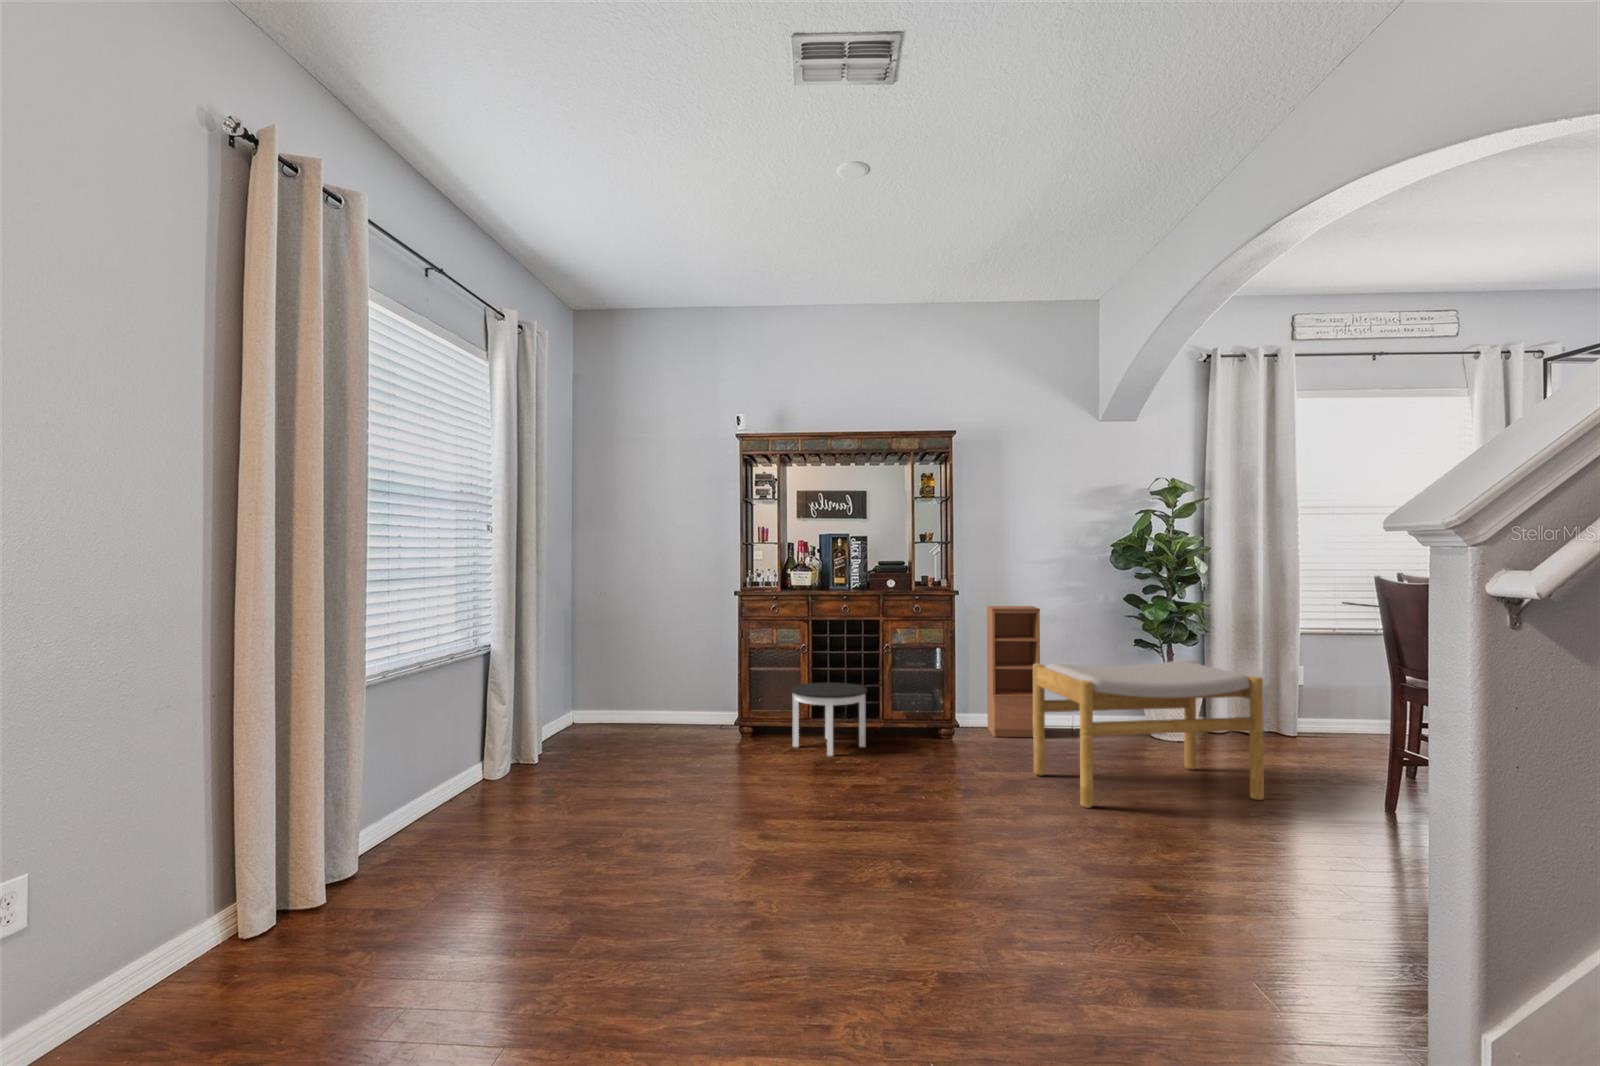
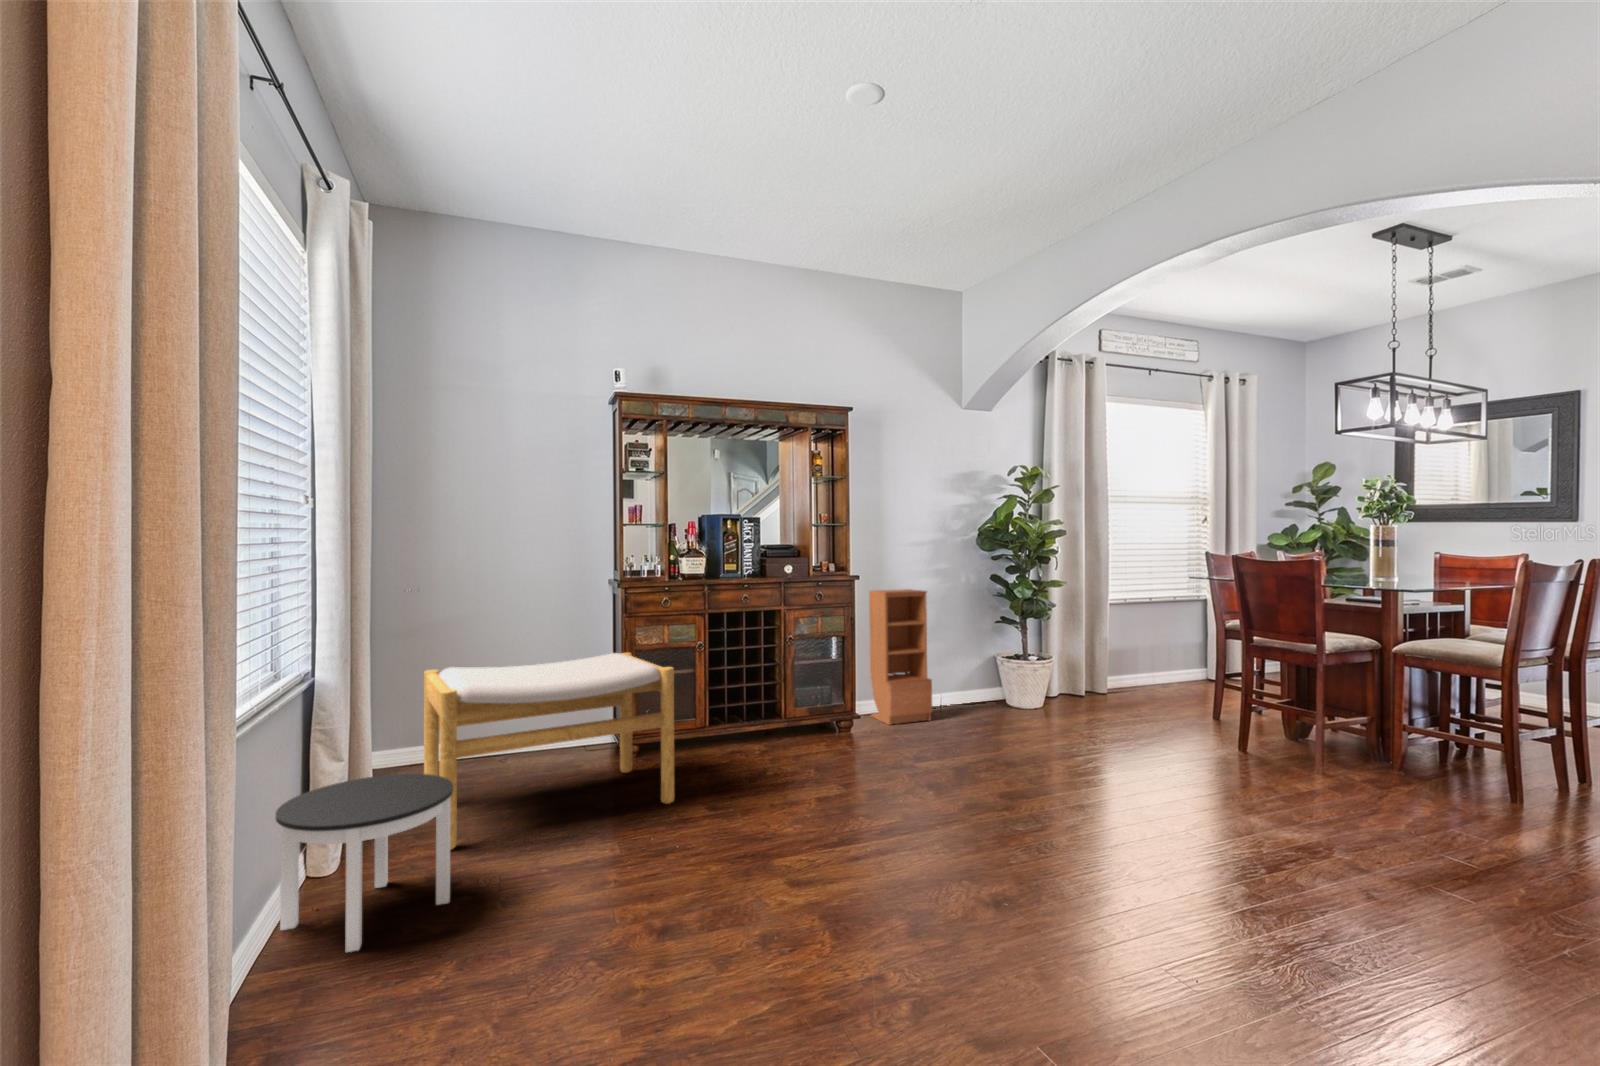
footstool: present [1033,661,1264,808] -> present [424,653,674,850]
round table: present [791,682,867,756] -> present [276,774,453,952]

